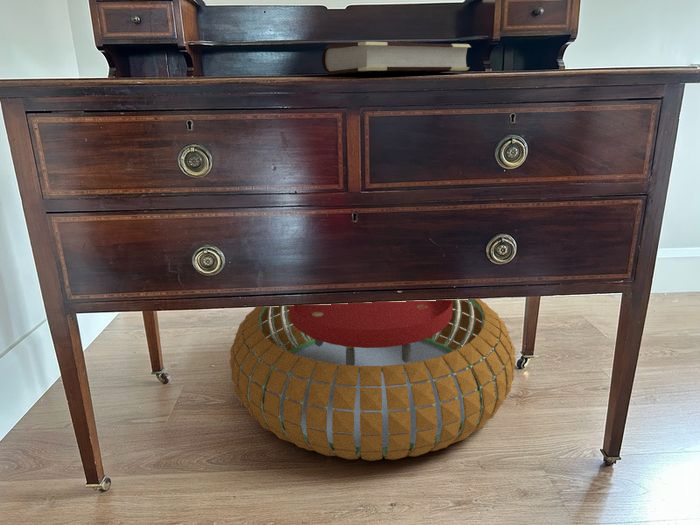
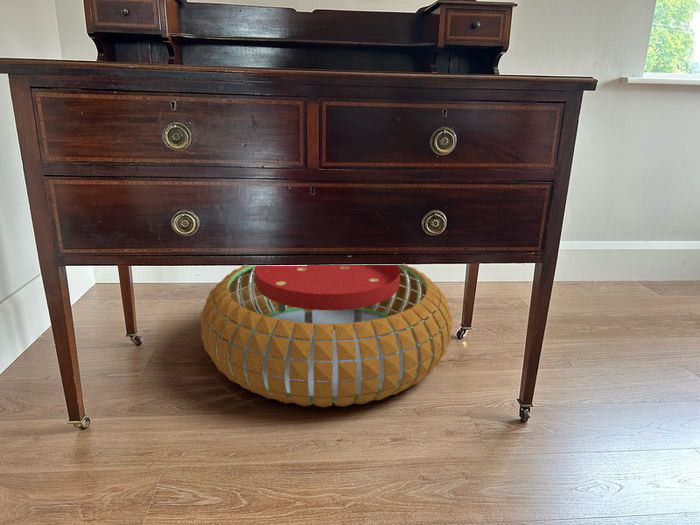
book: present [322,42,471,75] -> none [289,42,414,73]

